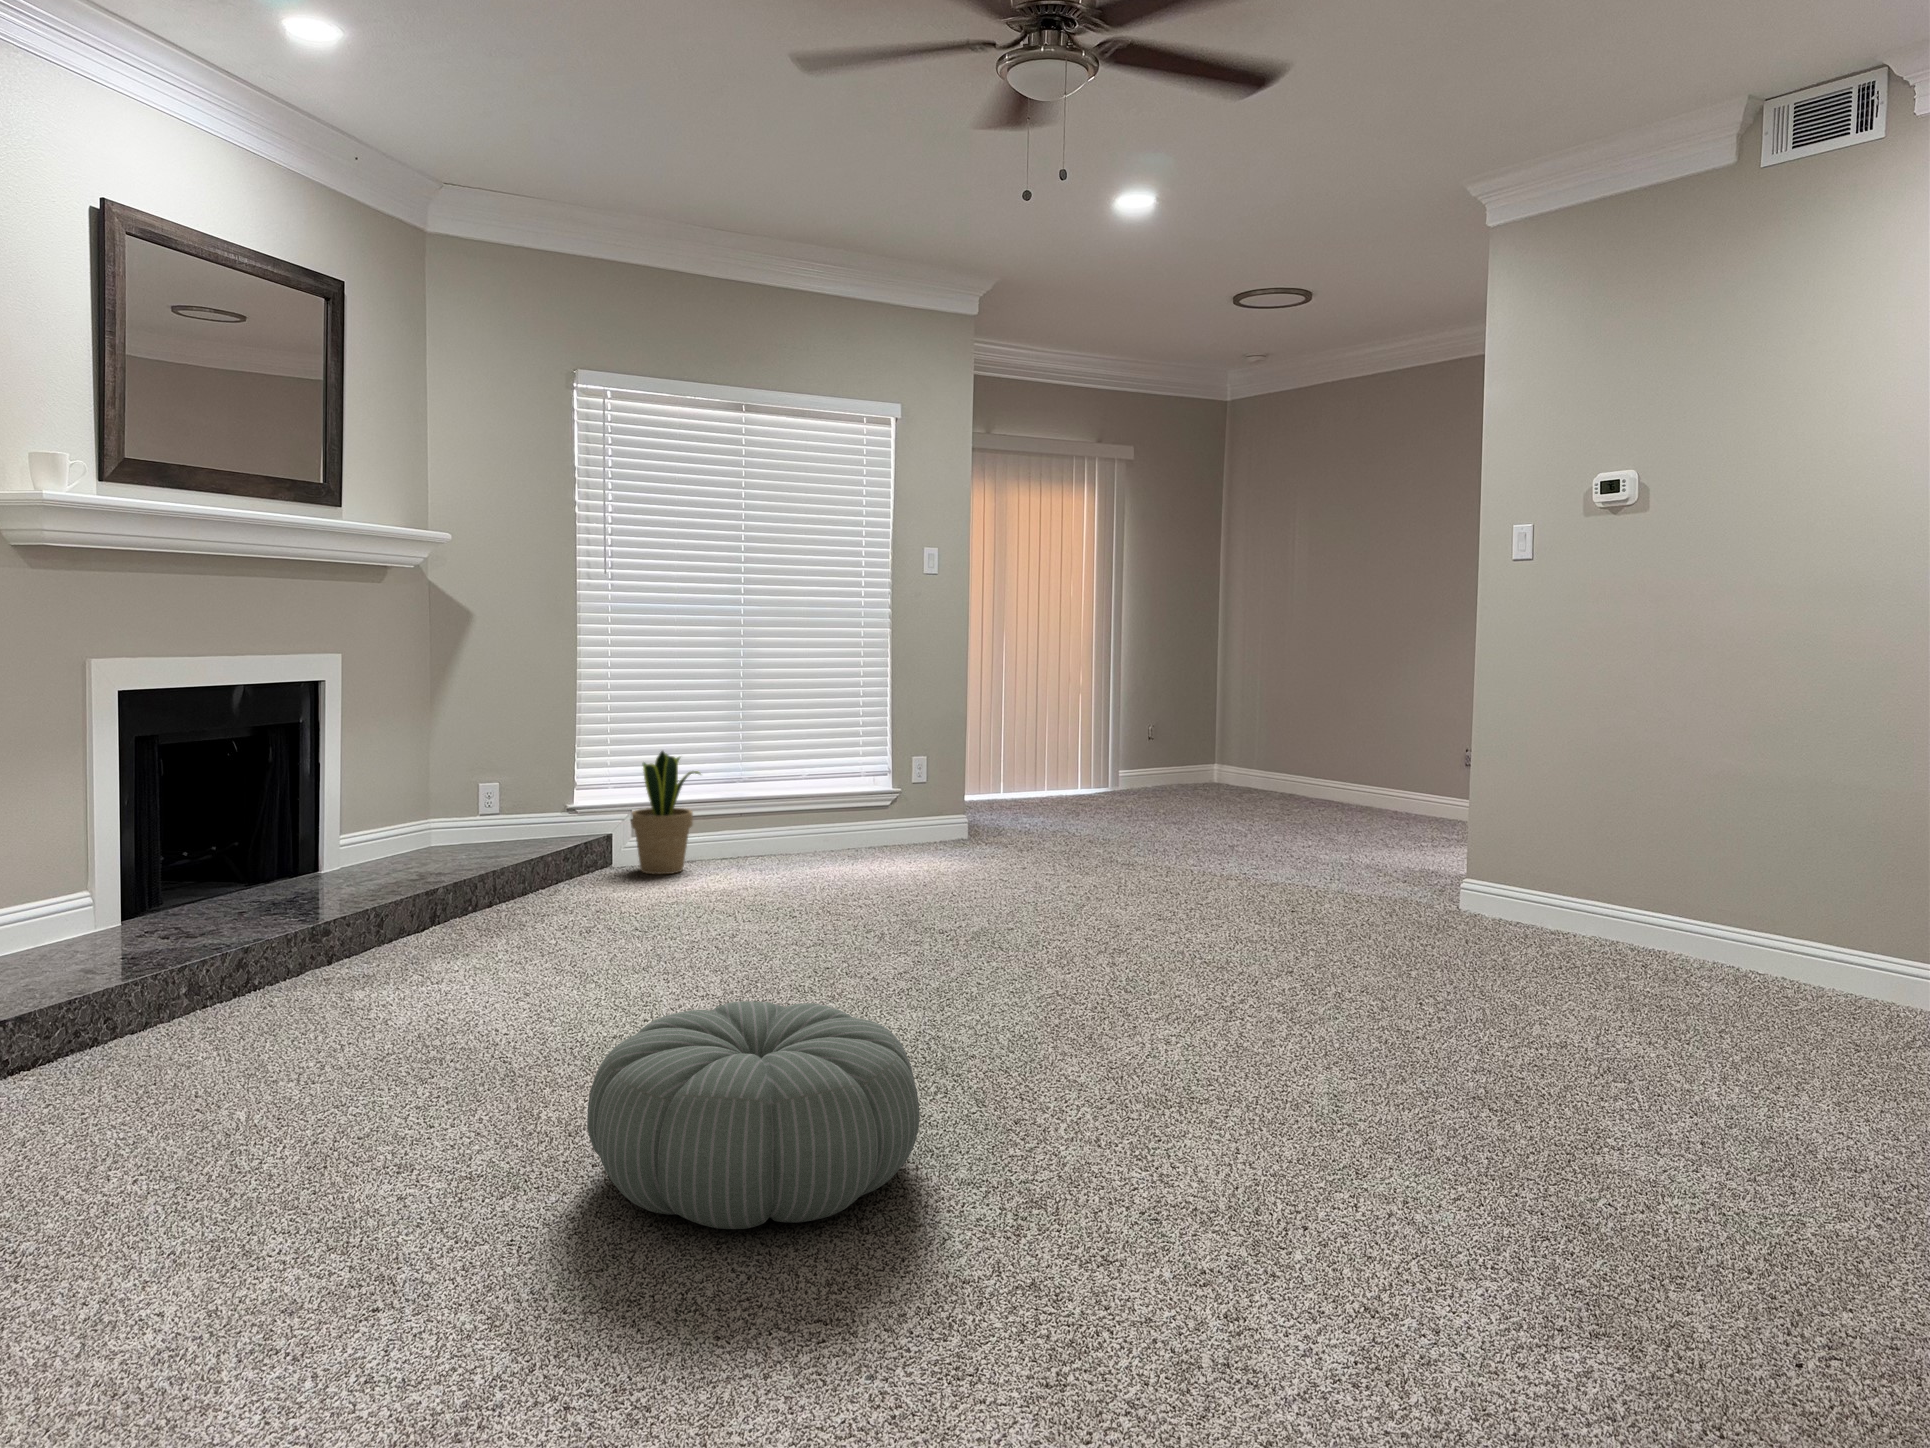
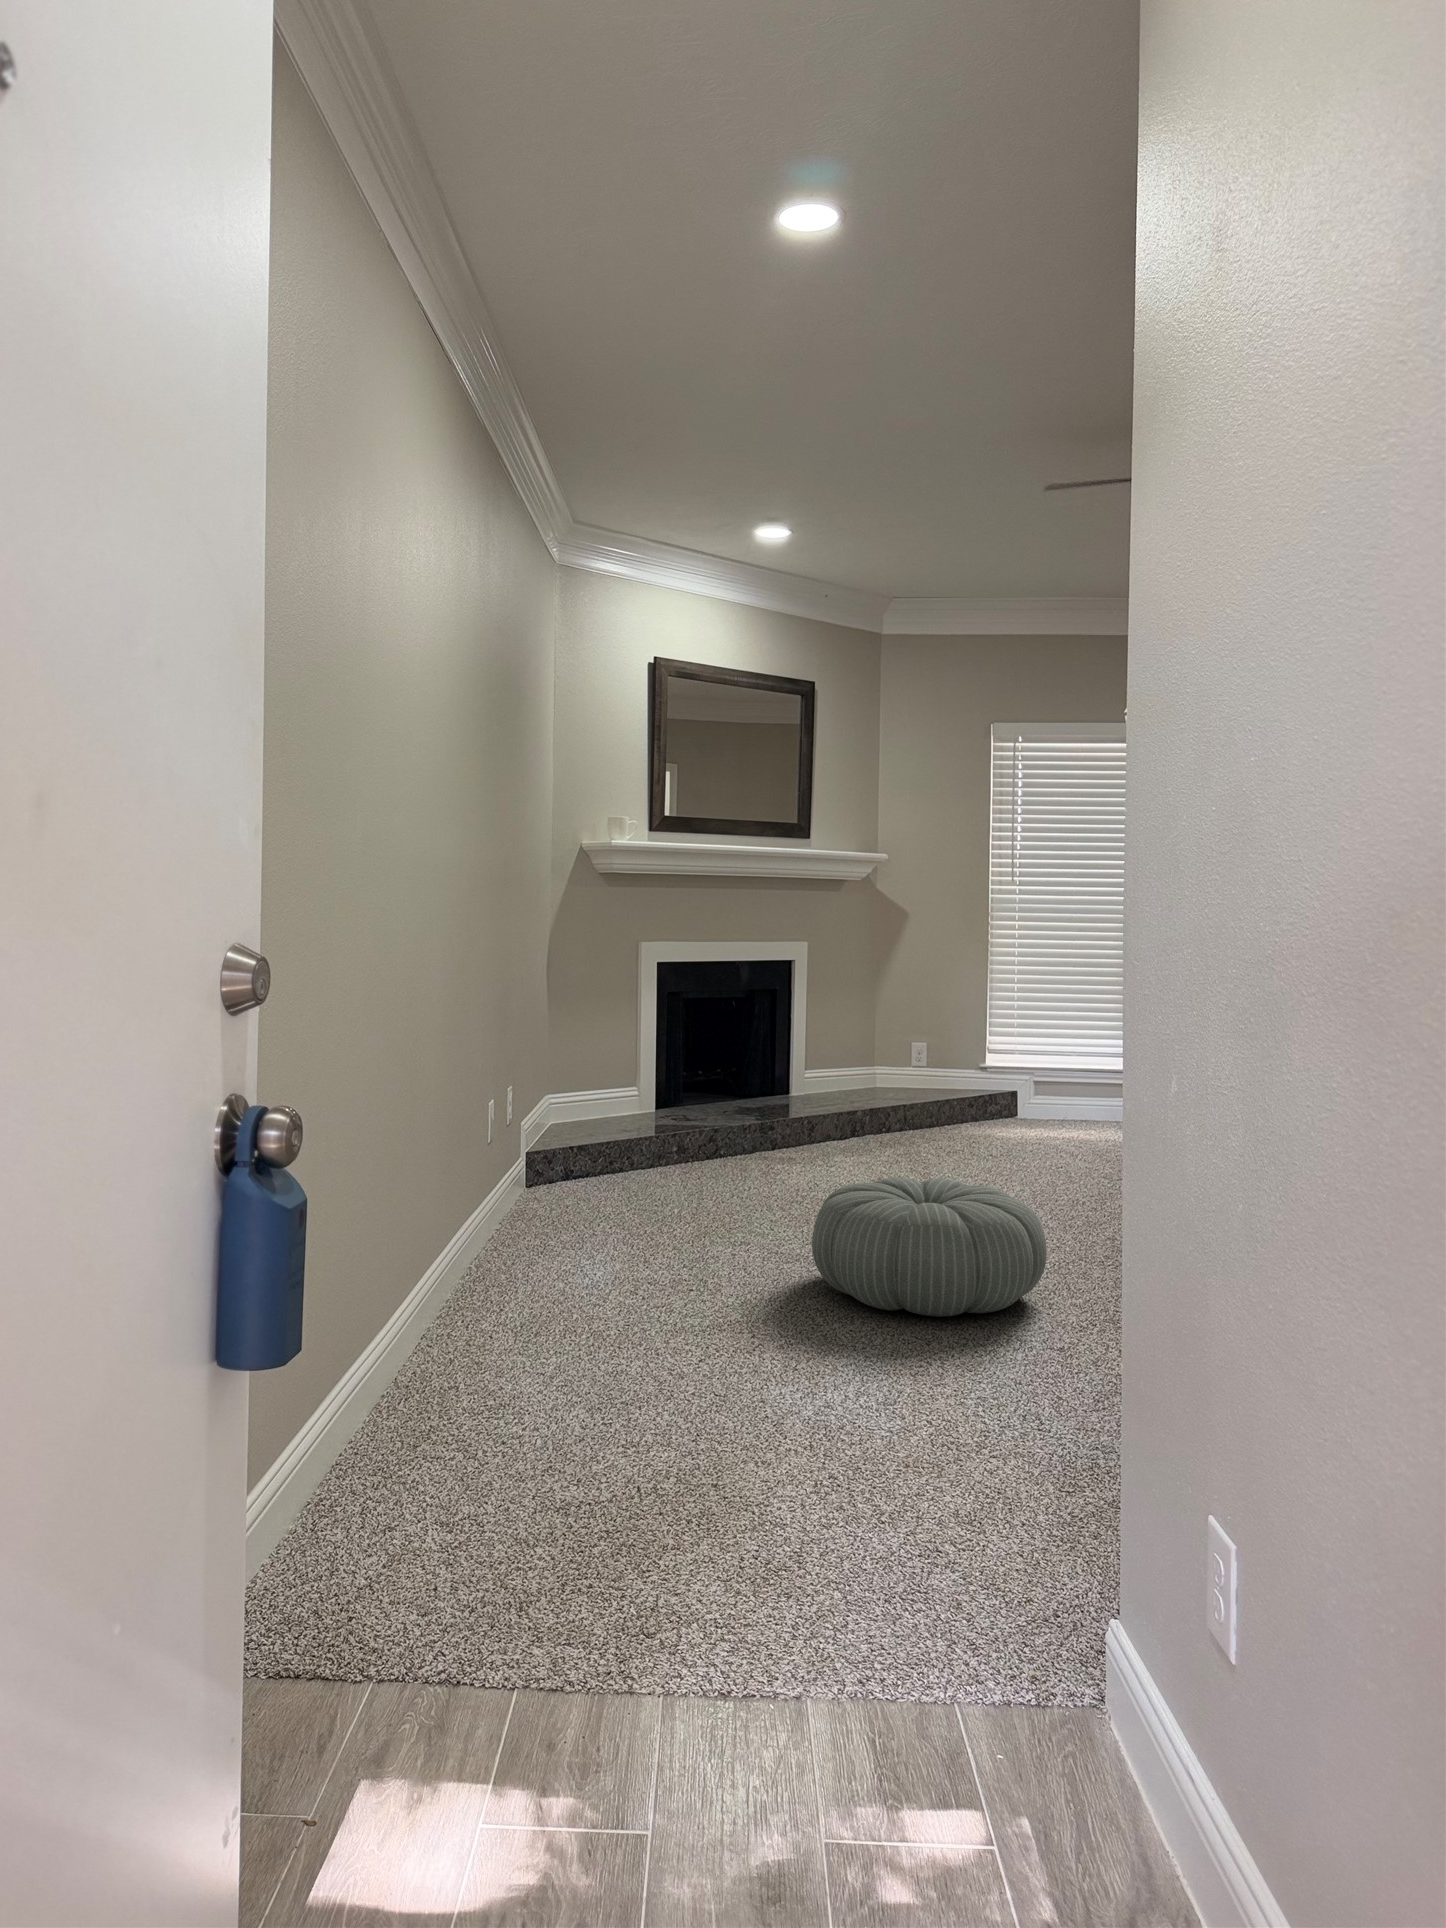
potted plant: present [632,751,700,875] -> none [1030,1024,1090,1130]

